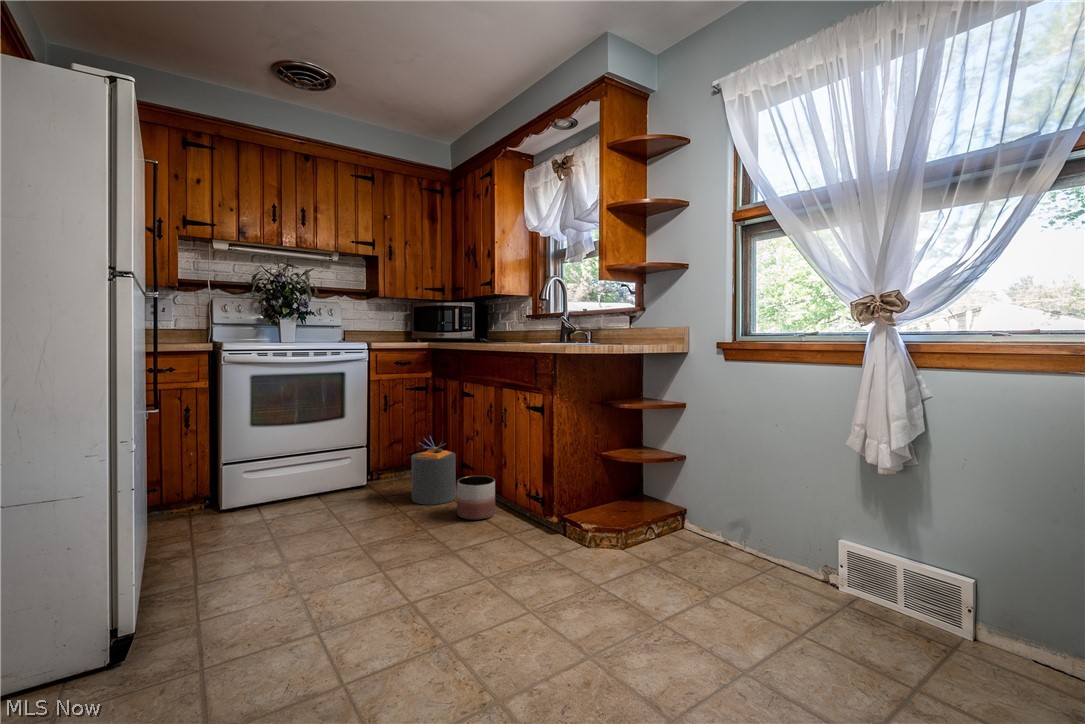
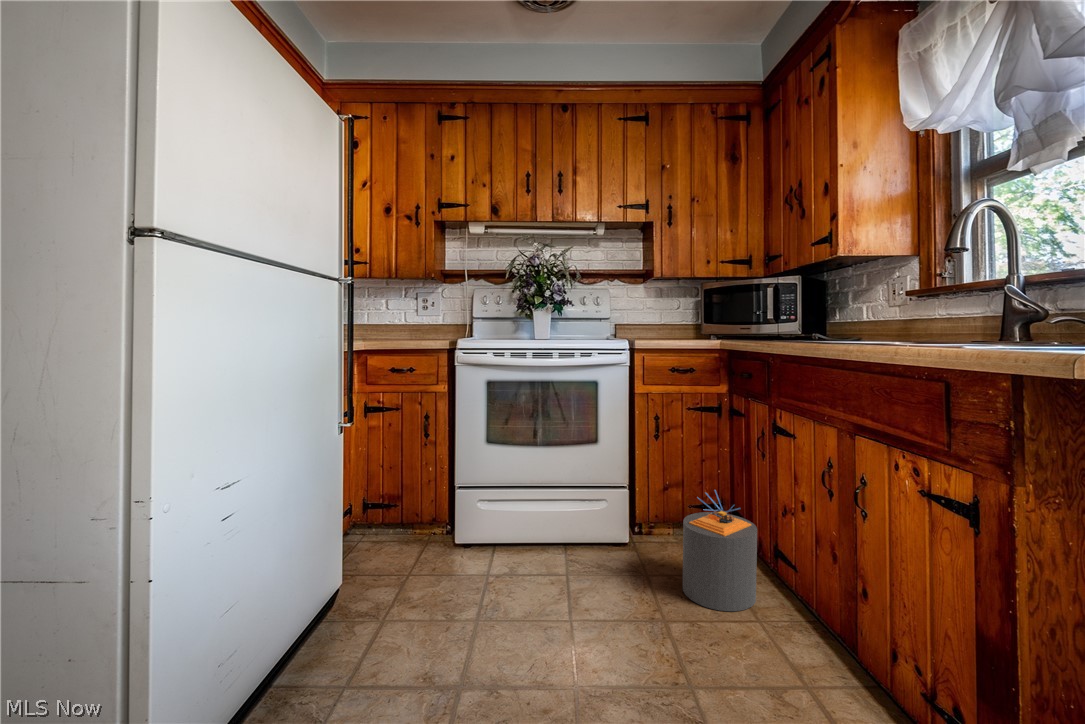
planter: present [457,476,495,520] -> none [753,585,833,685]

